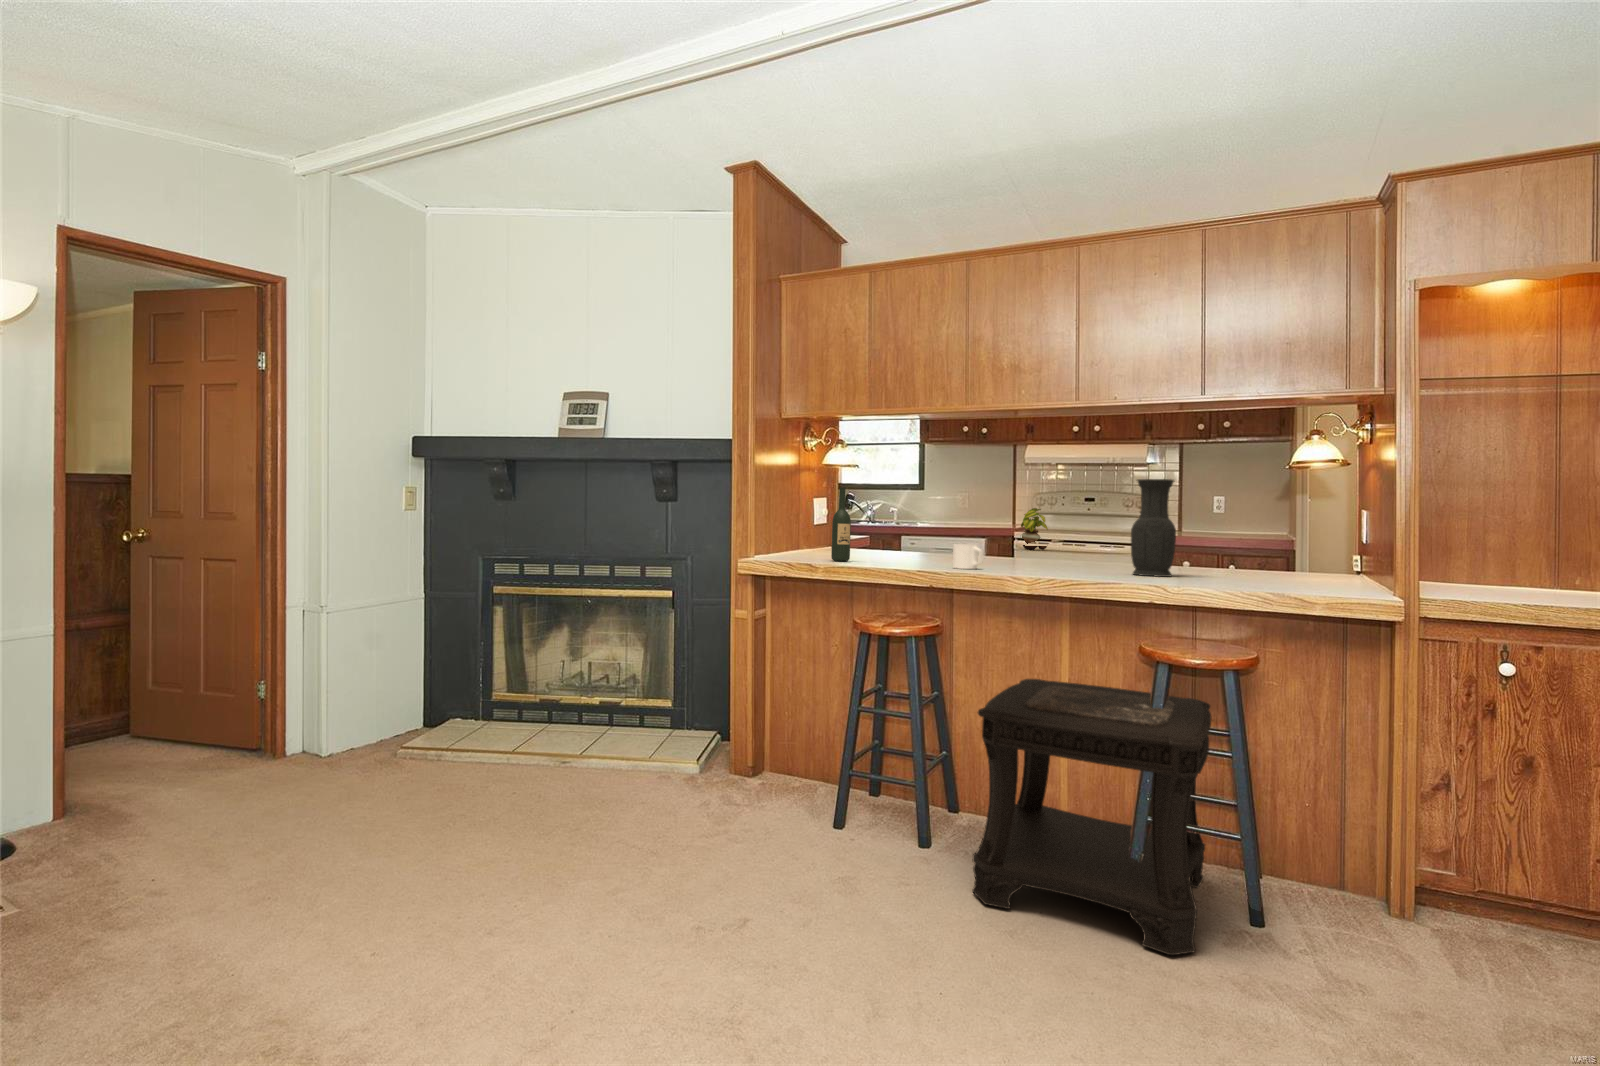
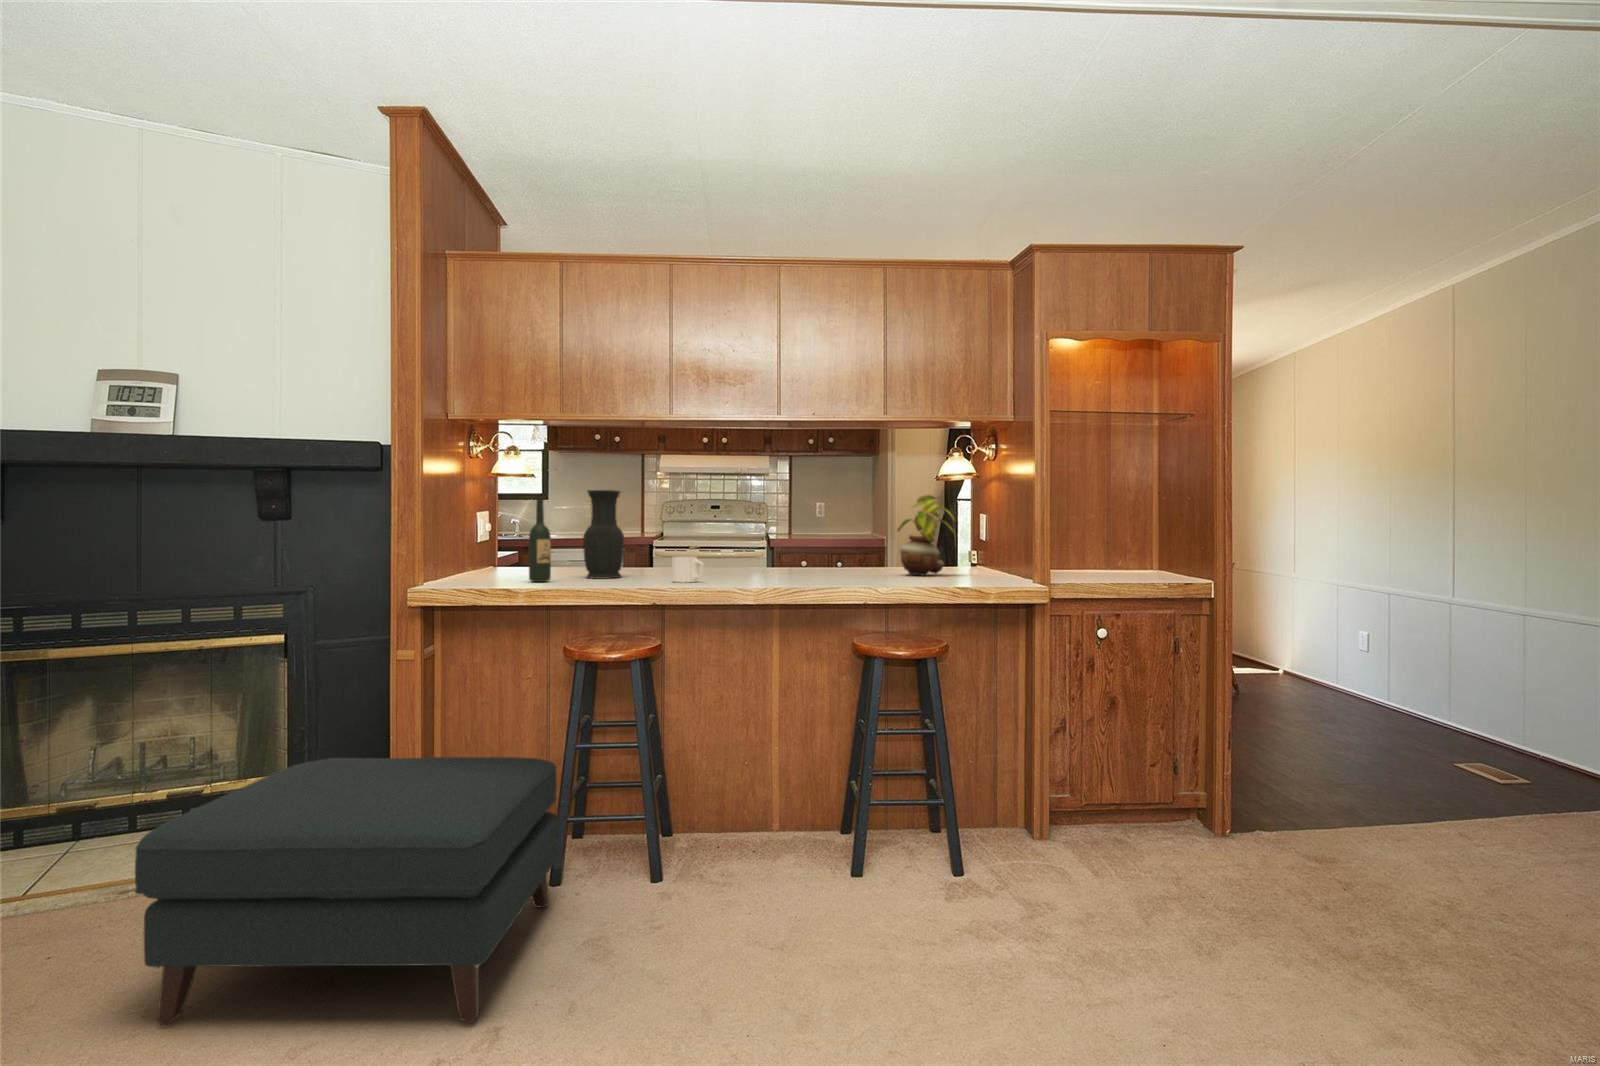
vase: present [1131,479,1176,577] -> present [583,490,624,579]
potted plant: present [1021,508,1048,550] -> present [898,495,956,576]
side table: present [972,679,1211,955] -> none [730,685,936,925]
ottoman: none [544,688,833,909] -> present [135,757,559,1025]

